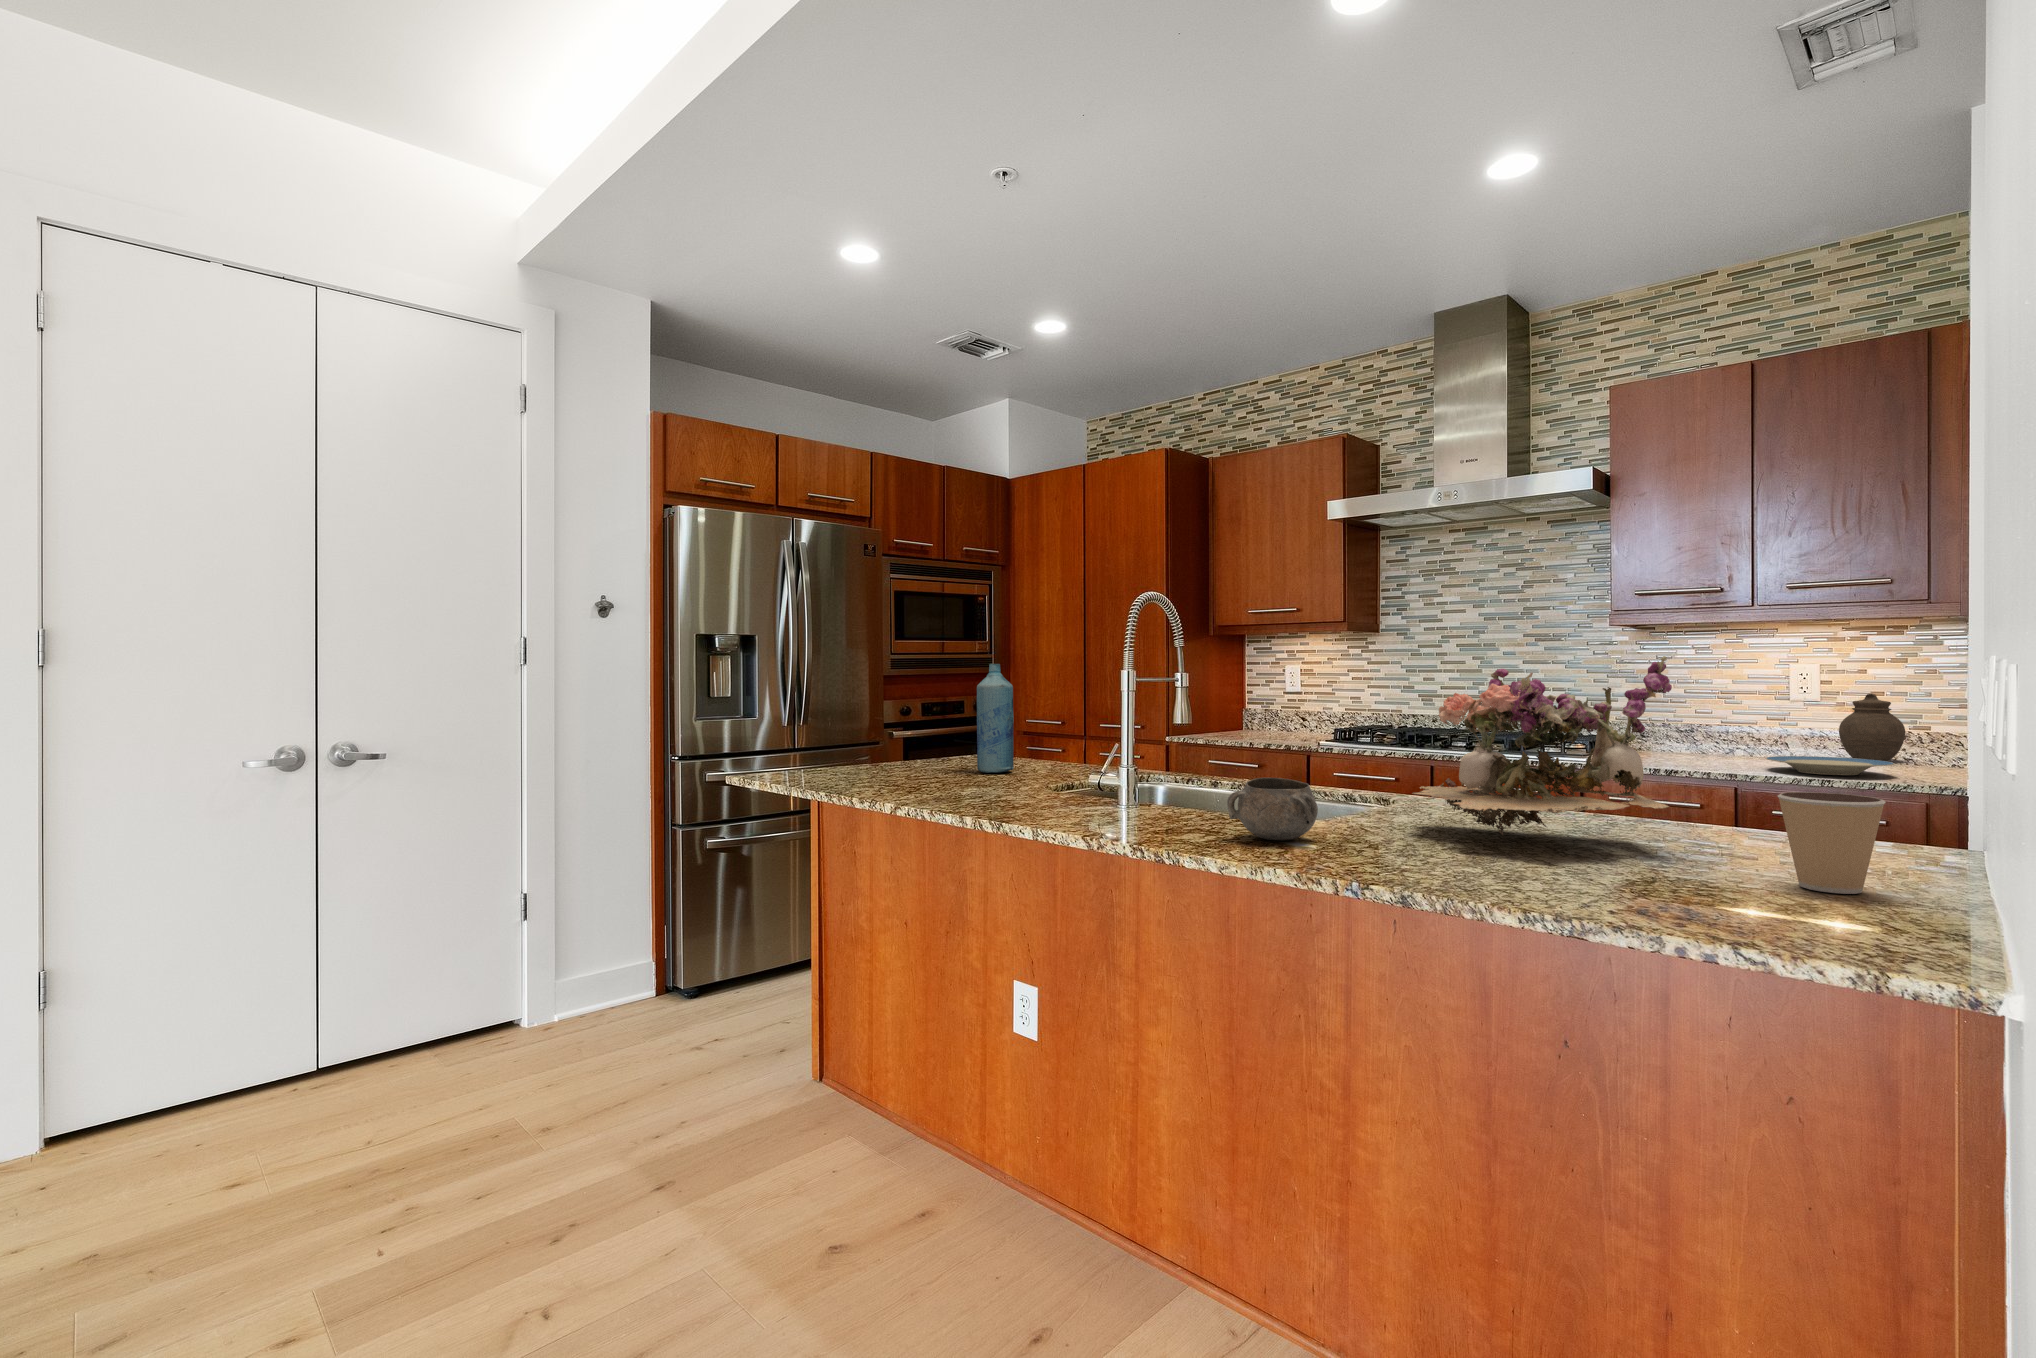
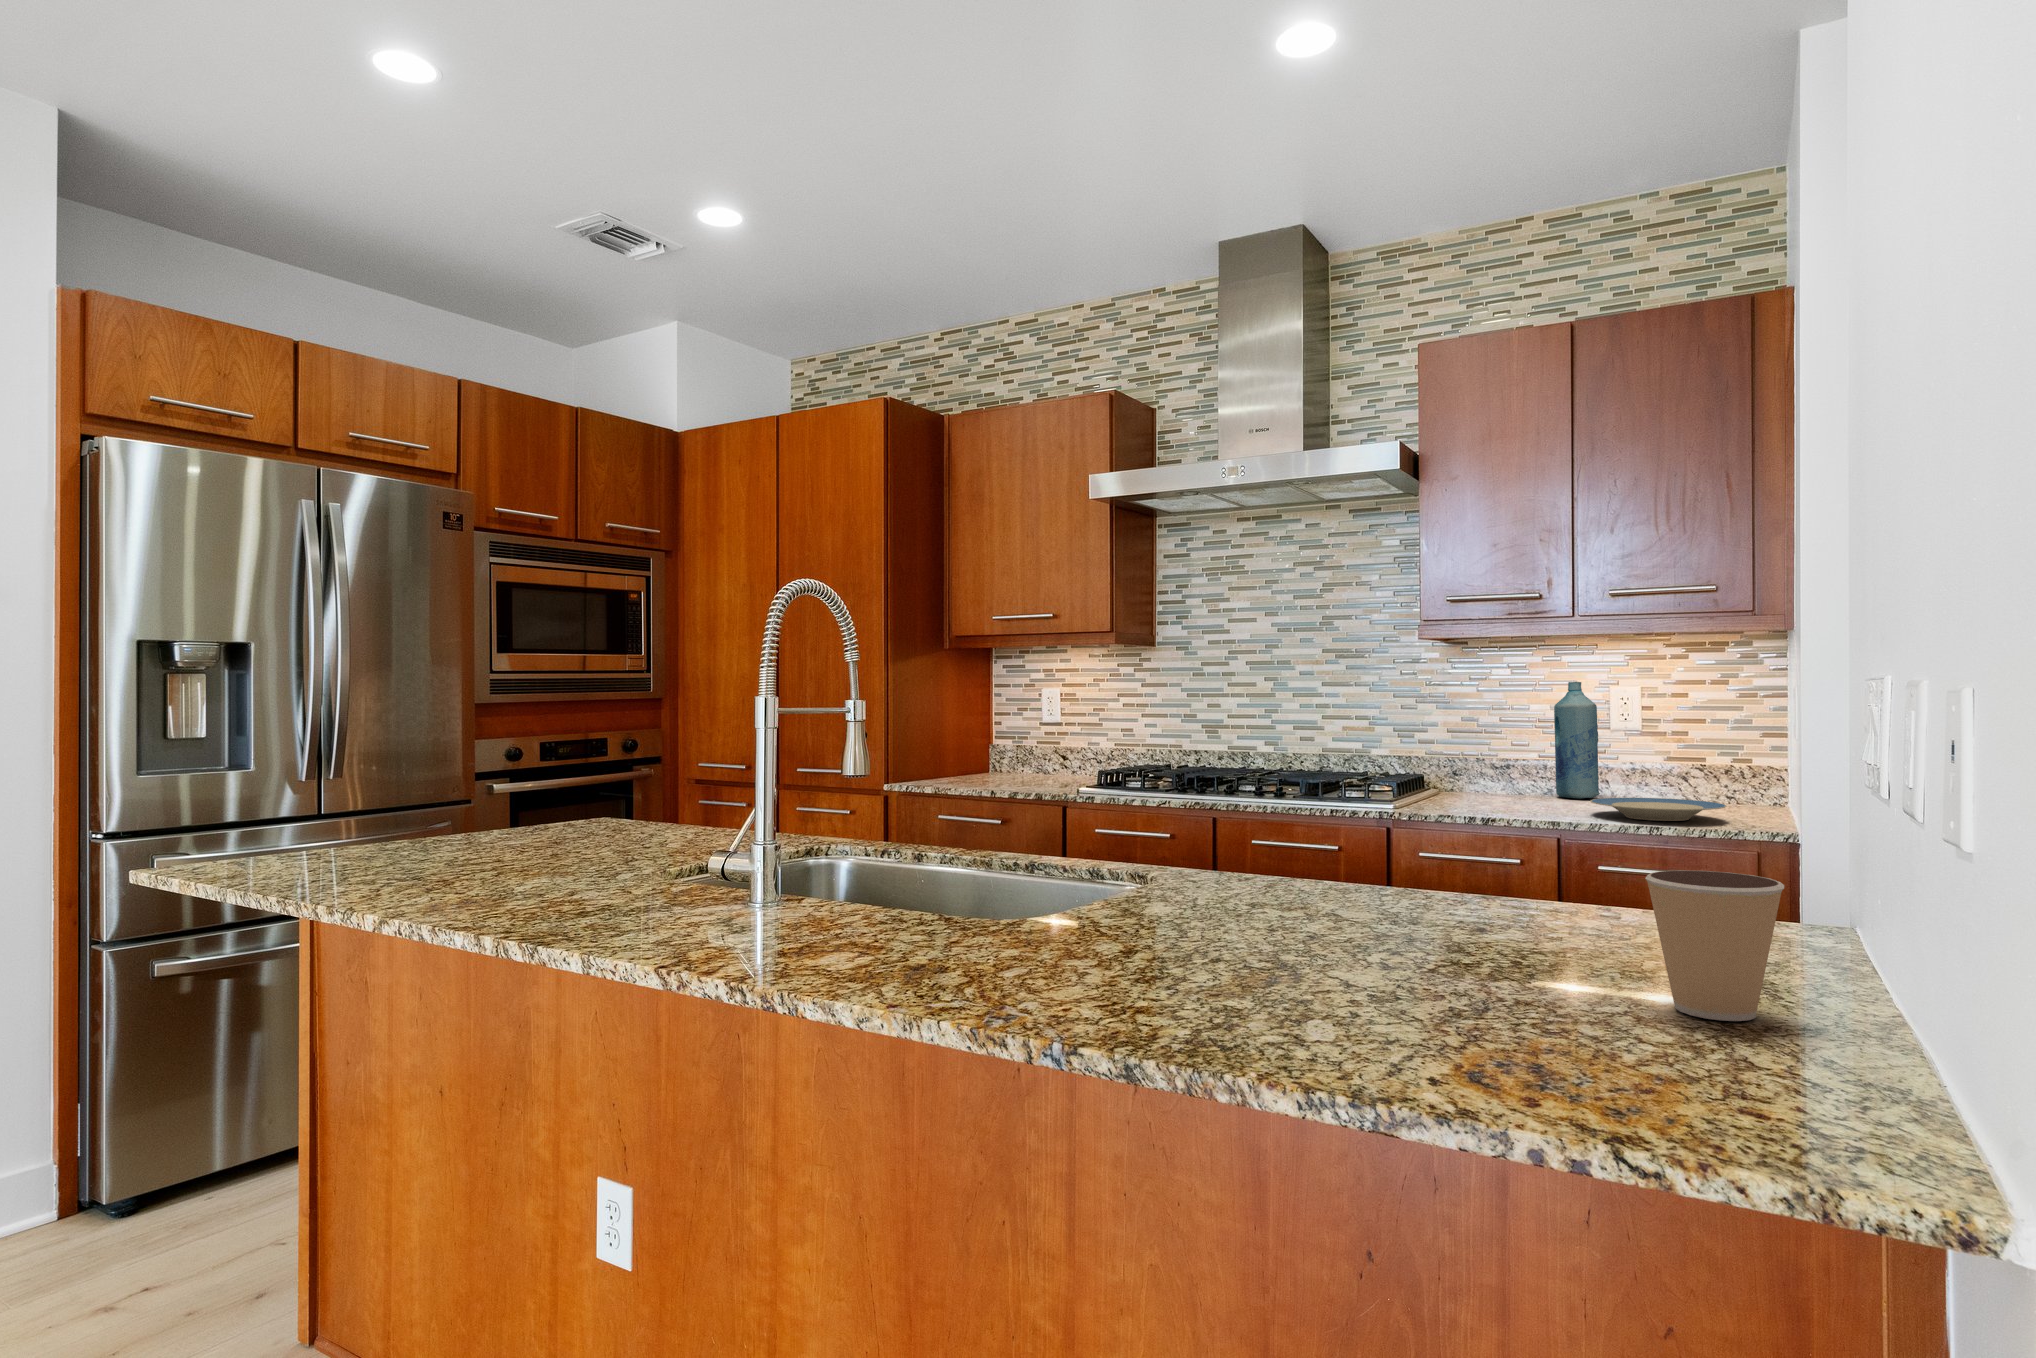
flower arrangement: present [1412,656,1672,835] -> none [1162,675,1502,934]
bottle: present [977,664,1014,773] -> present [1554,682,1600,798]
jar: present [1839,694,1905,761] -> none [1663,722,1731,801]
decorative bowl: present [1227,778,1318,840] -> none [888,859,1023,958]

